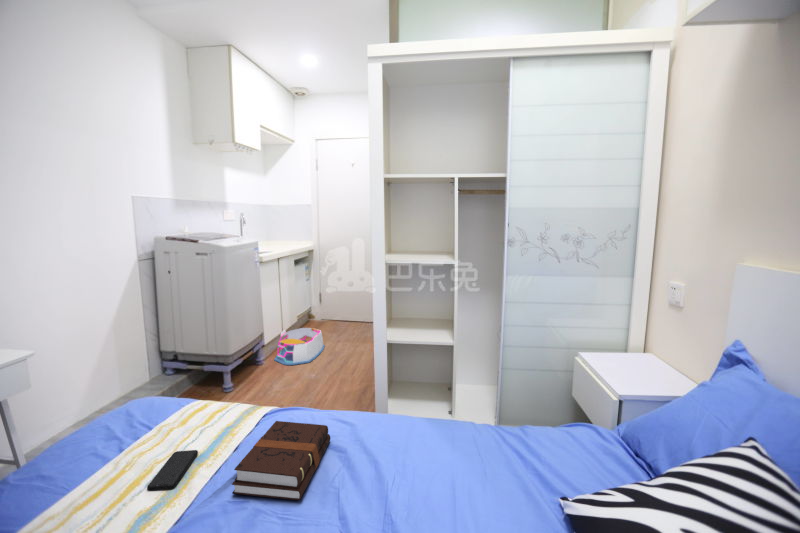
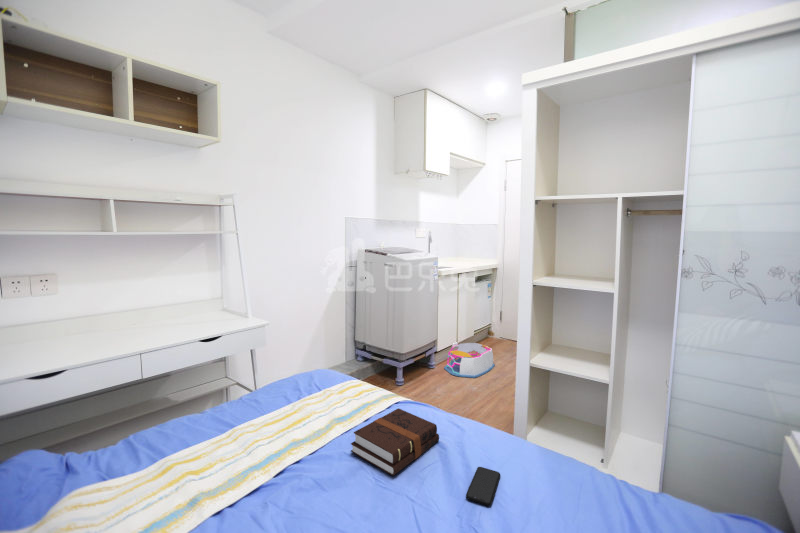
smartphone: present [147,450,198,490] -> present [466,467,500,506]

